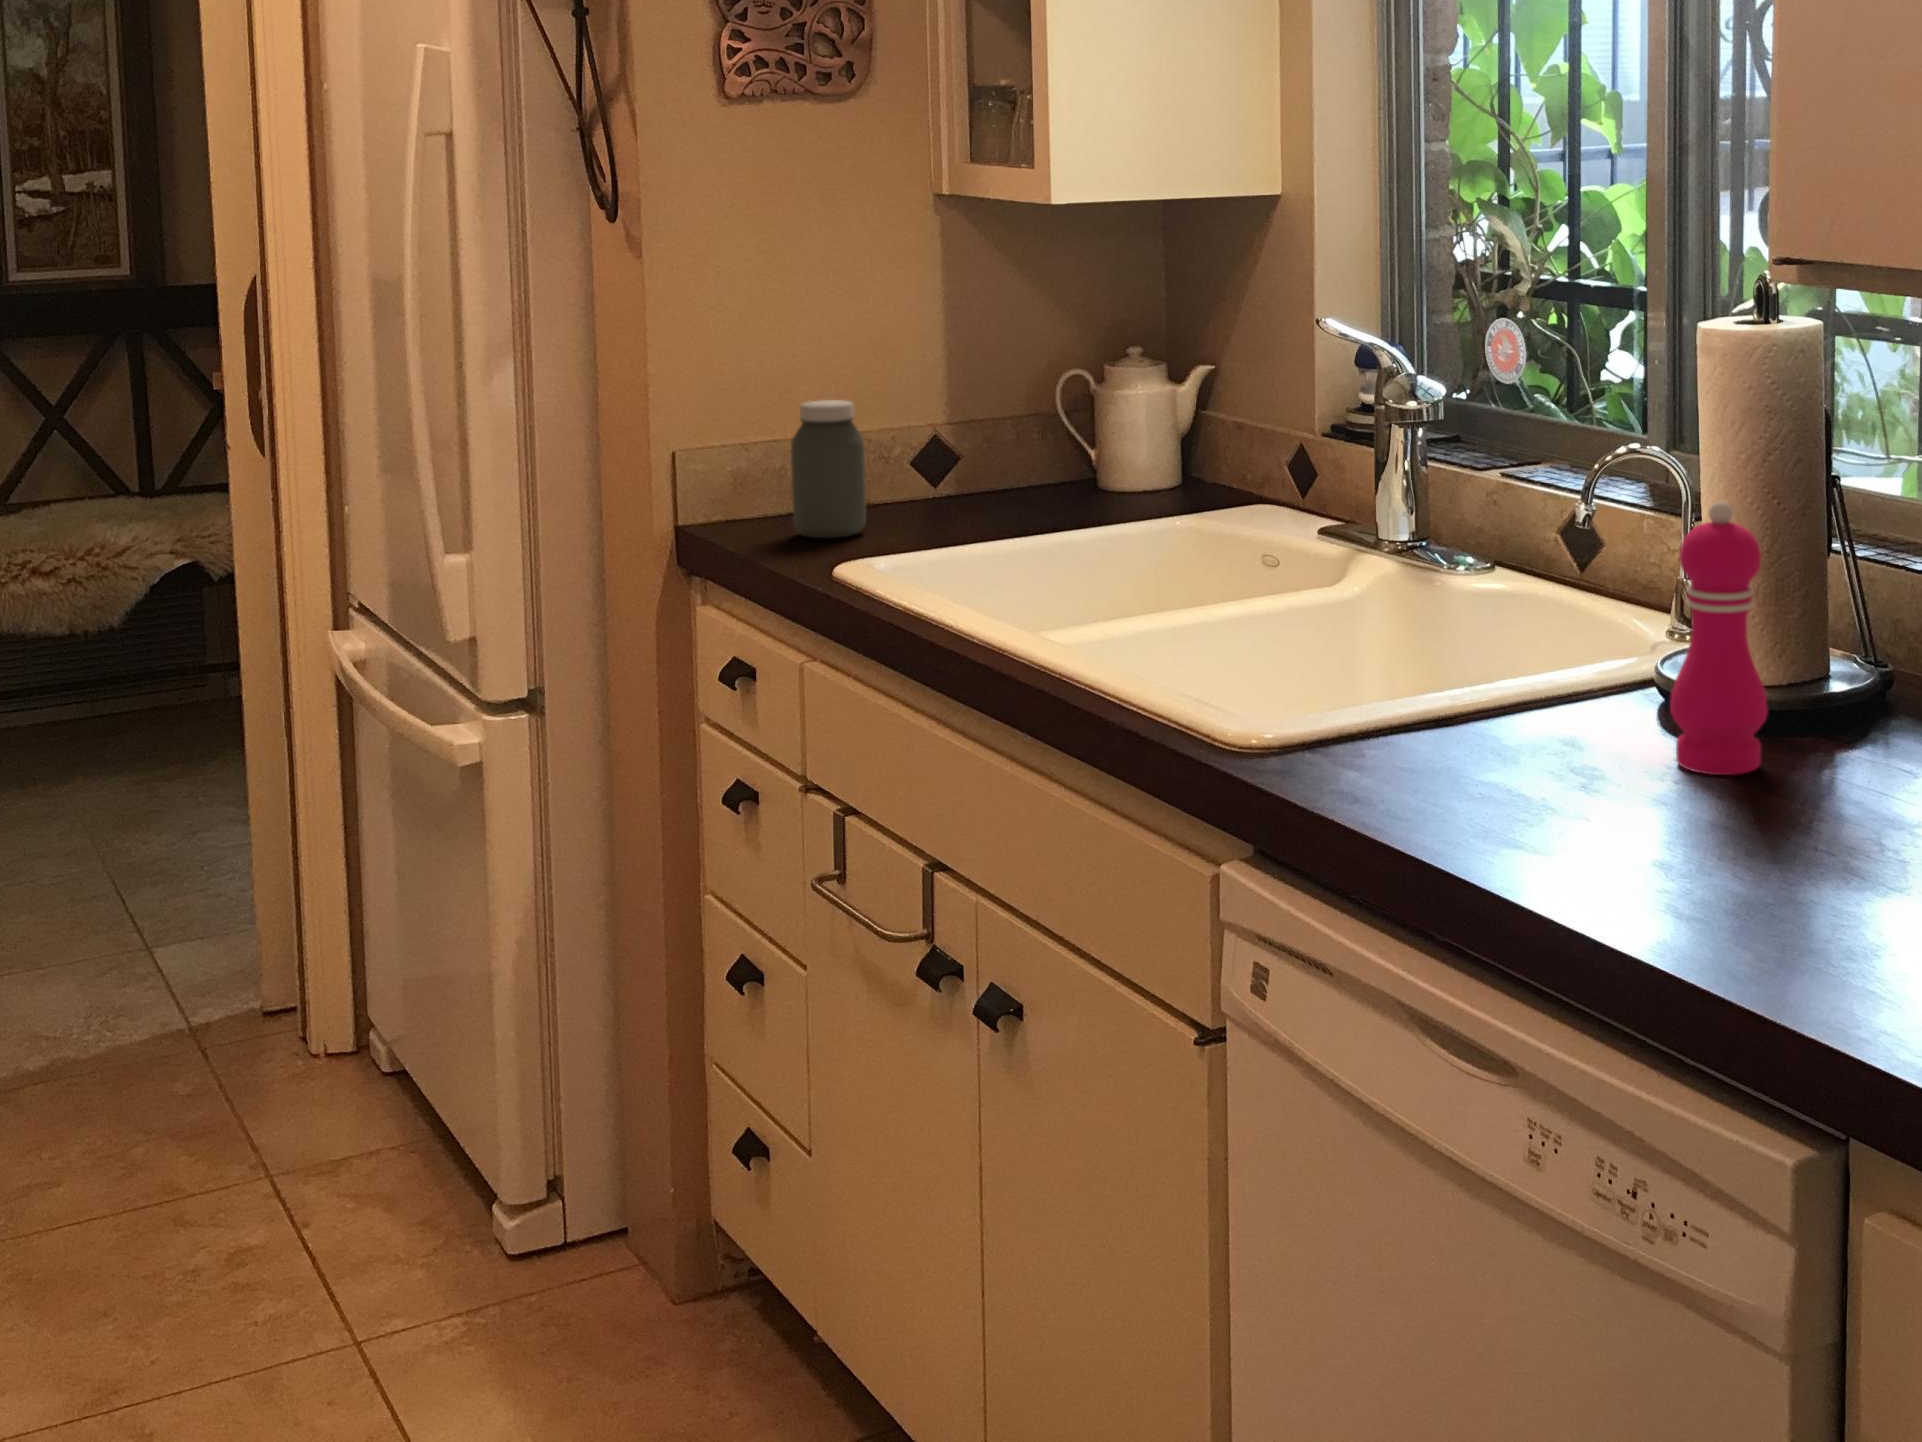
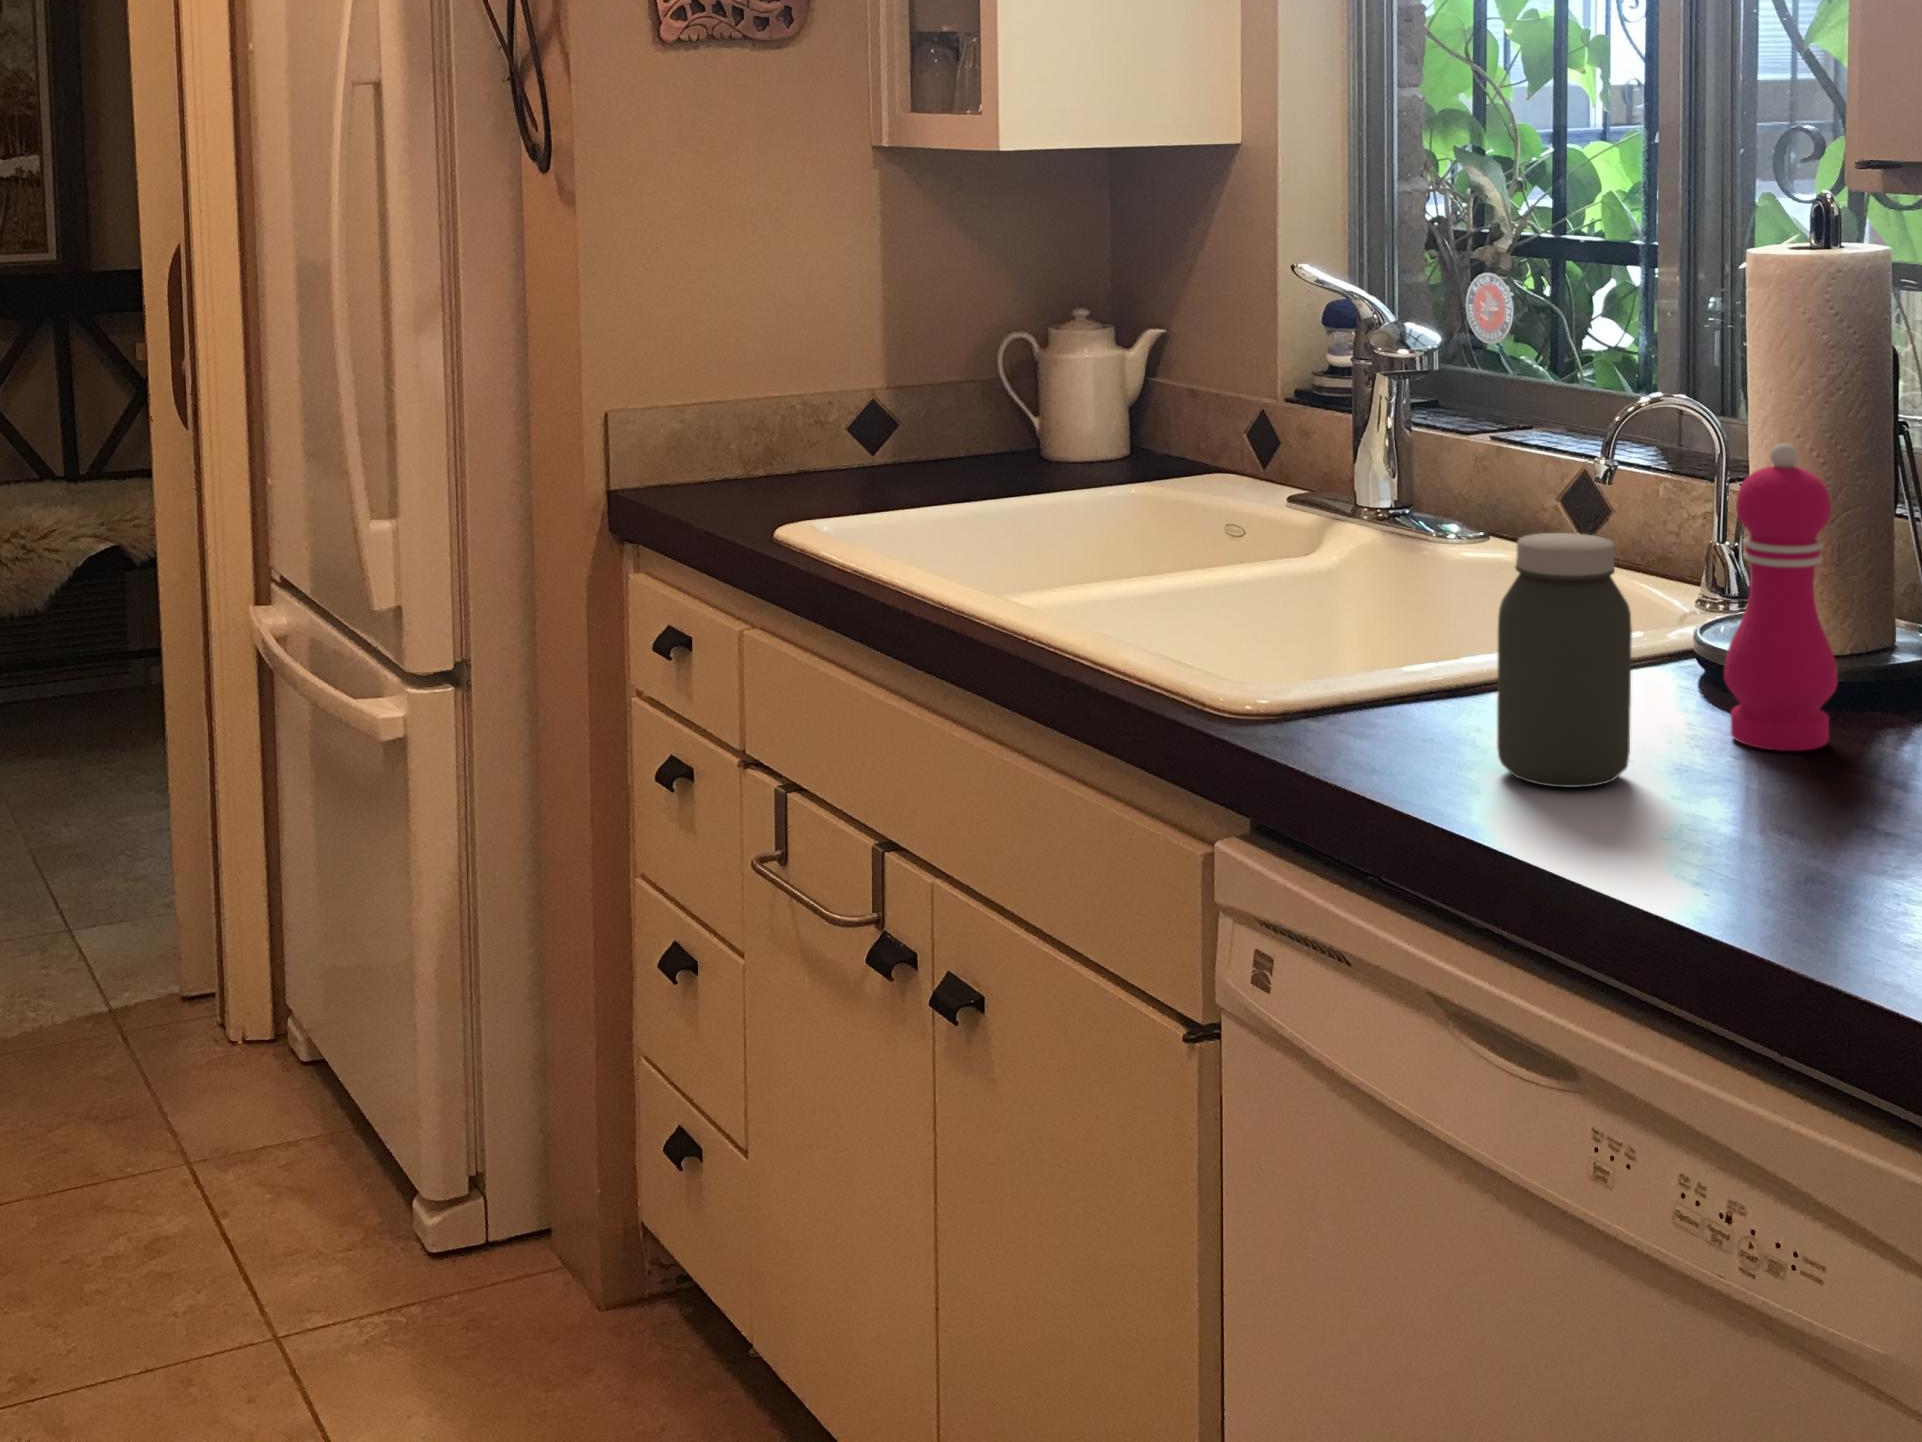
jar: present [791,400,866,538] -> present [1497,533,1632,788]

